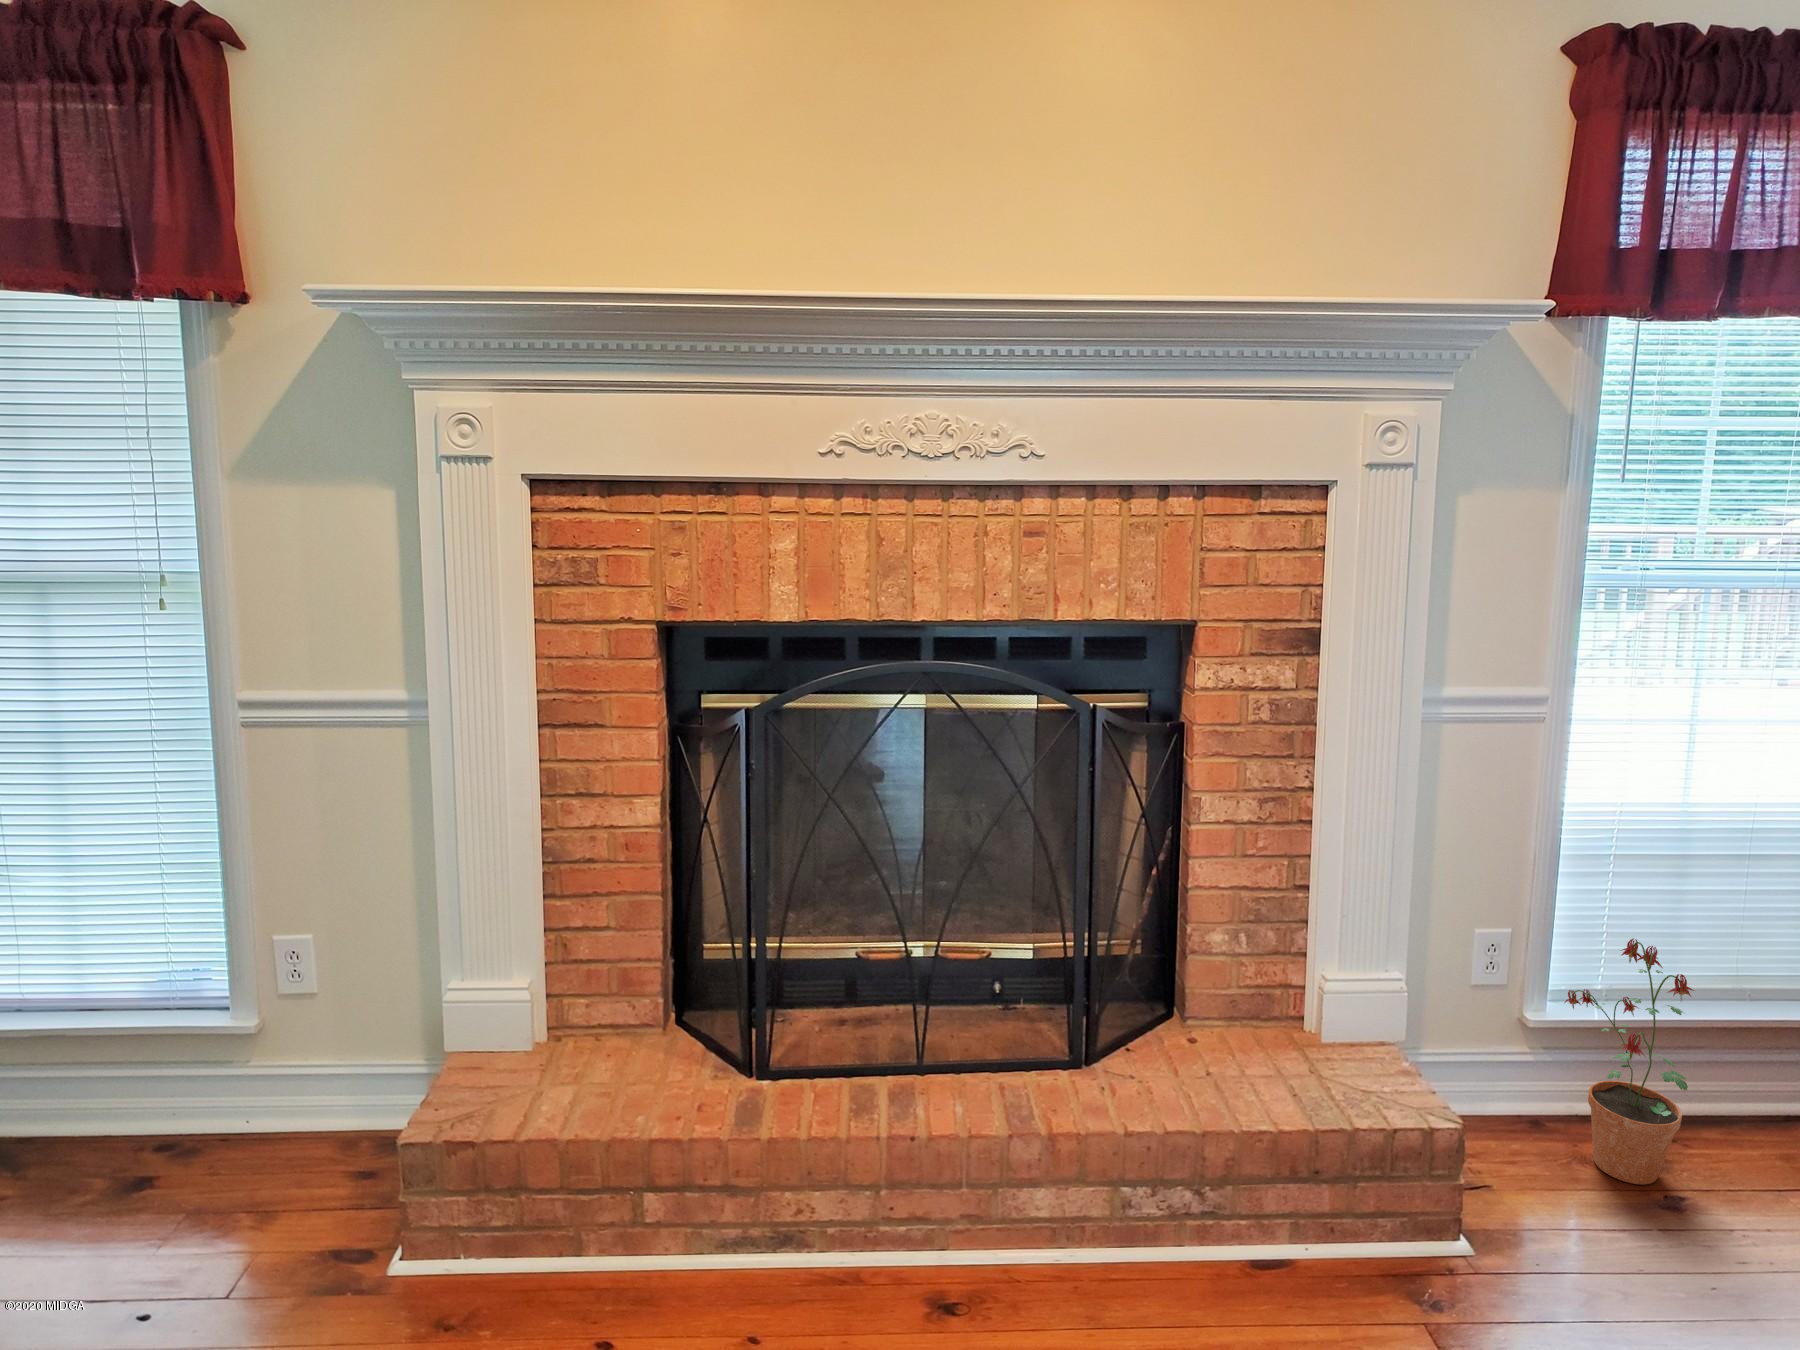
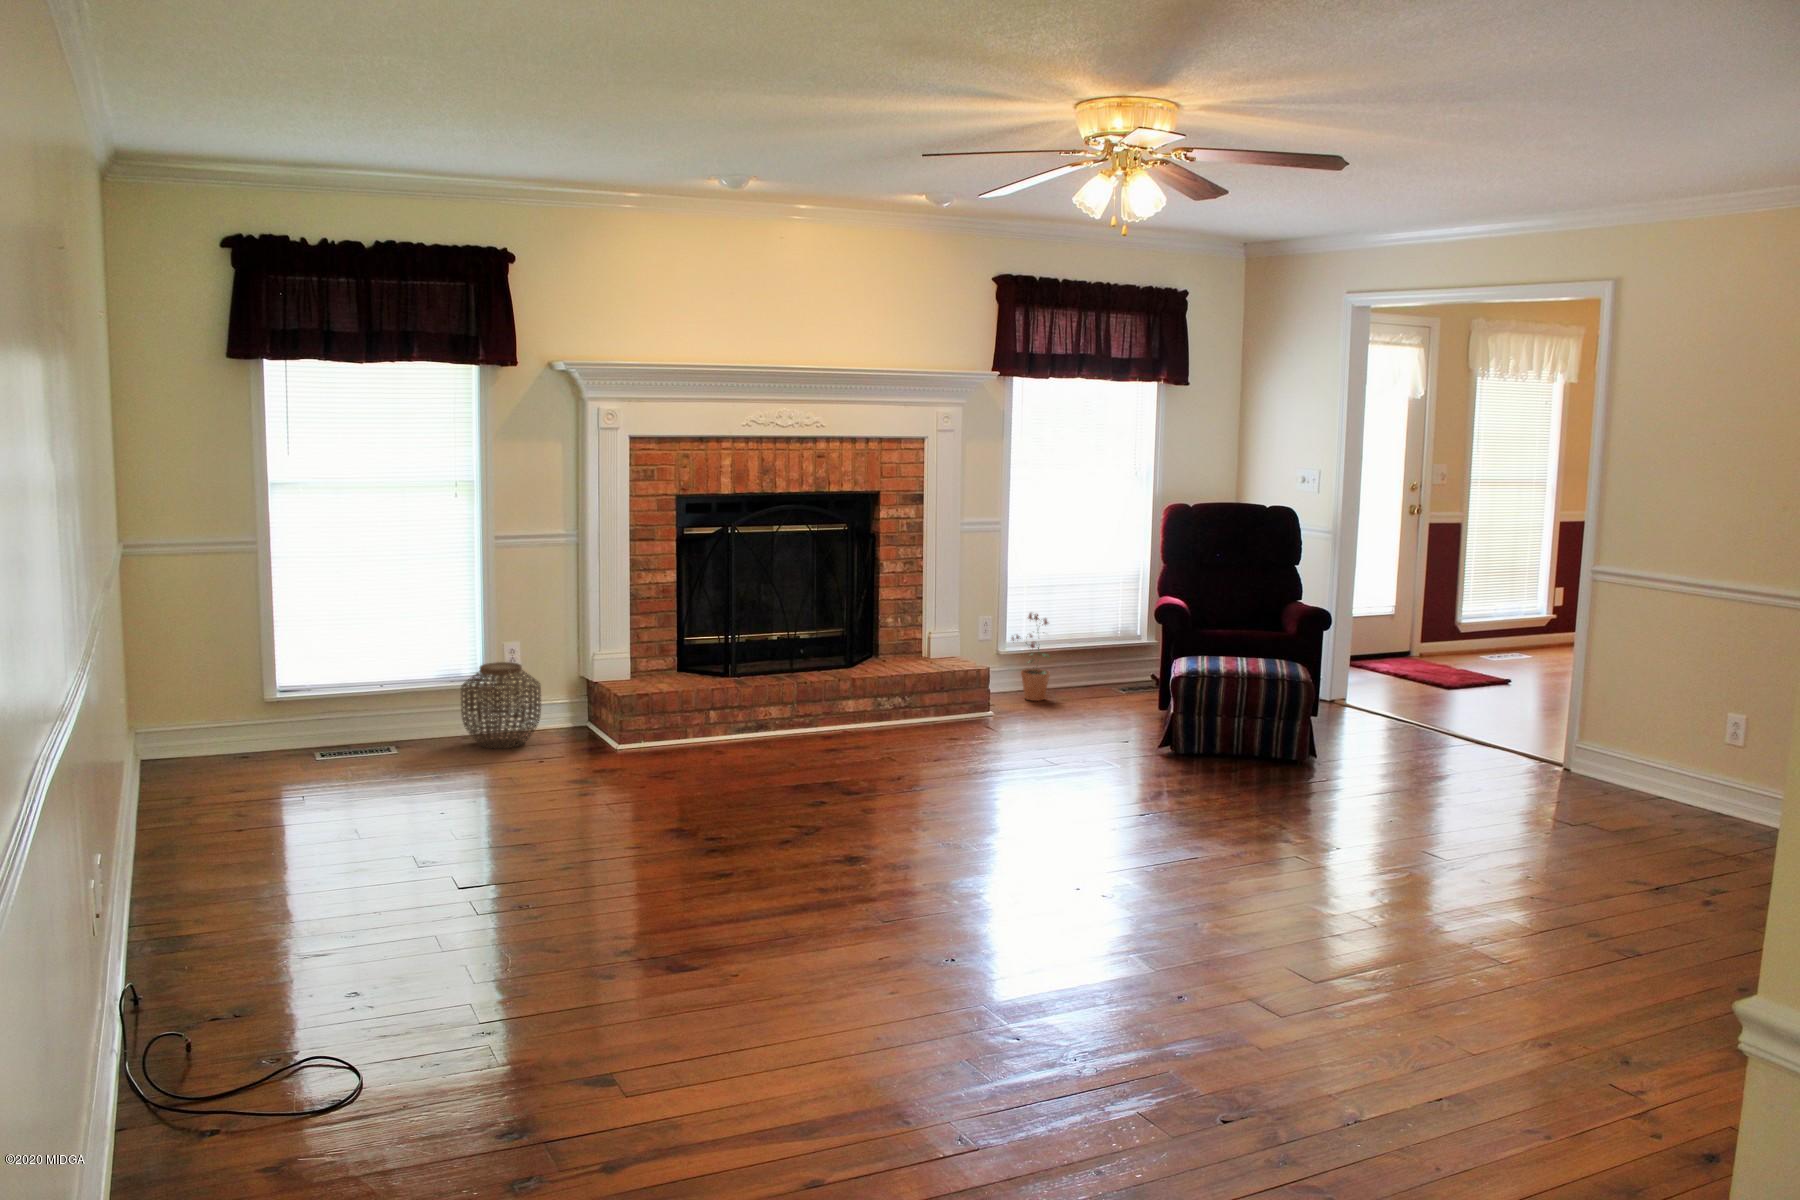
woven basket: none [159,969,356,1172] -> present [461,662,541,748]

